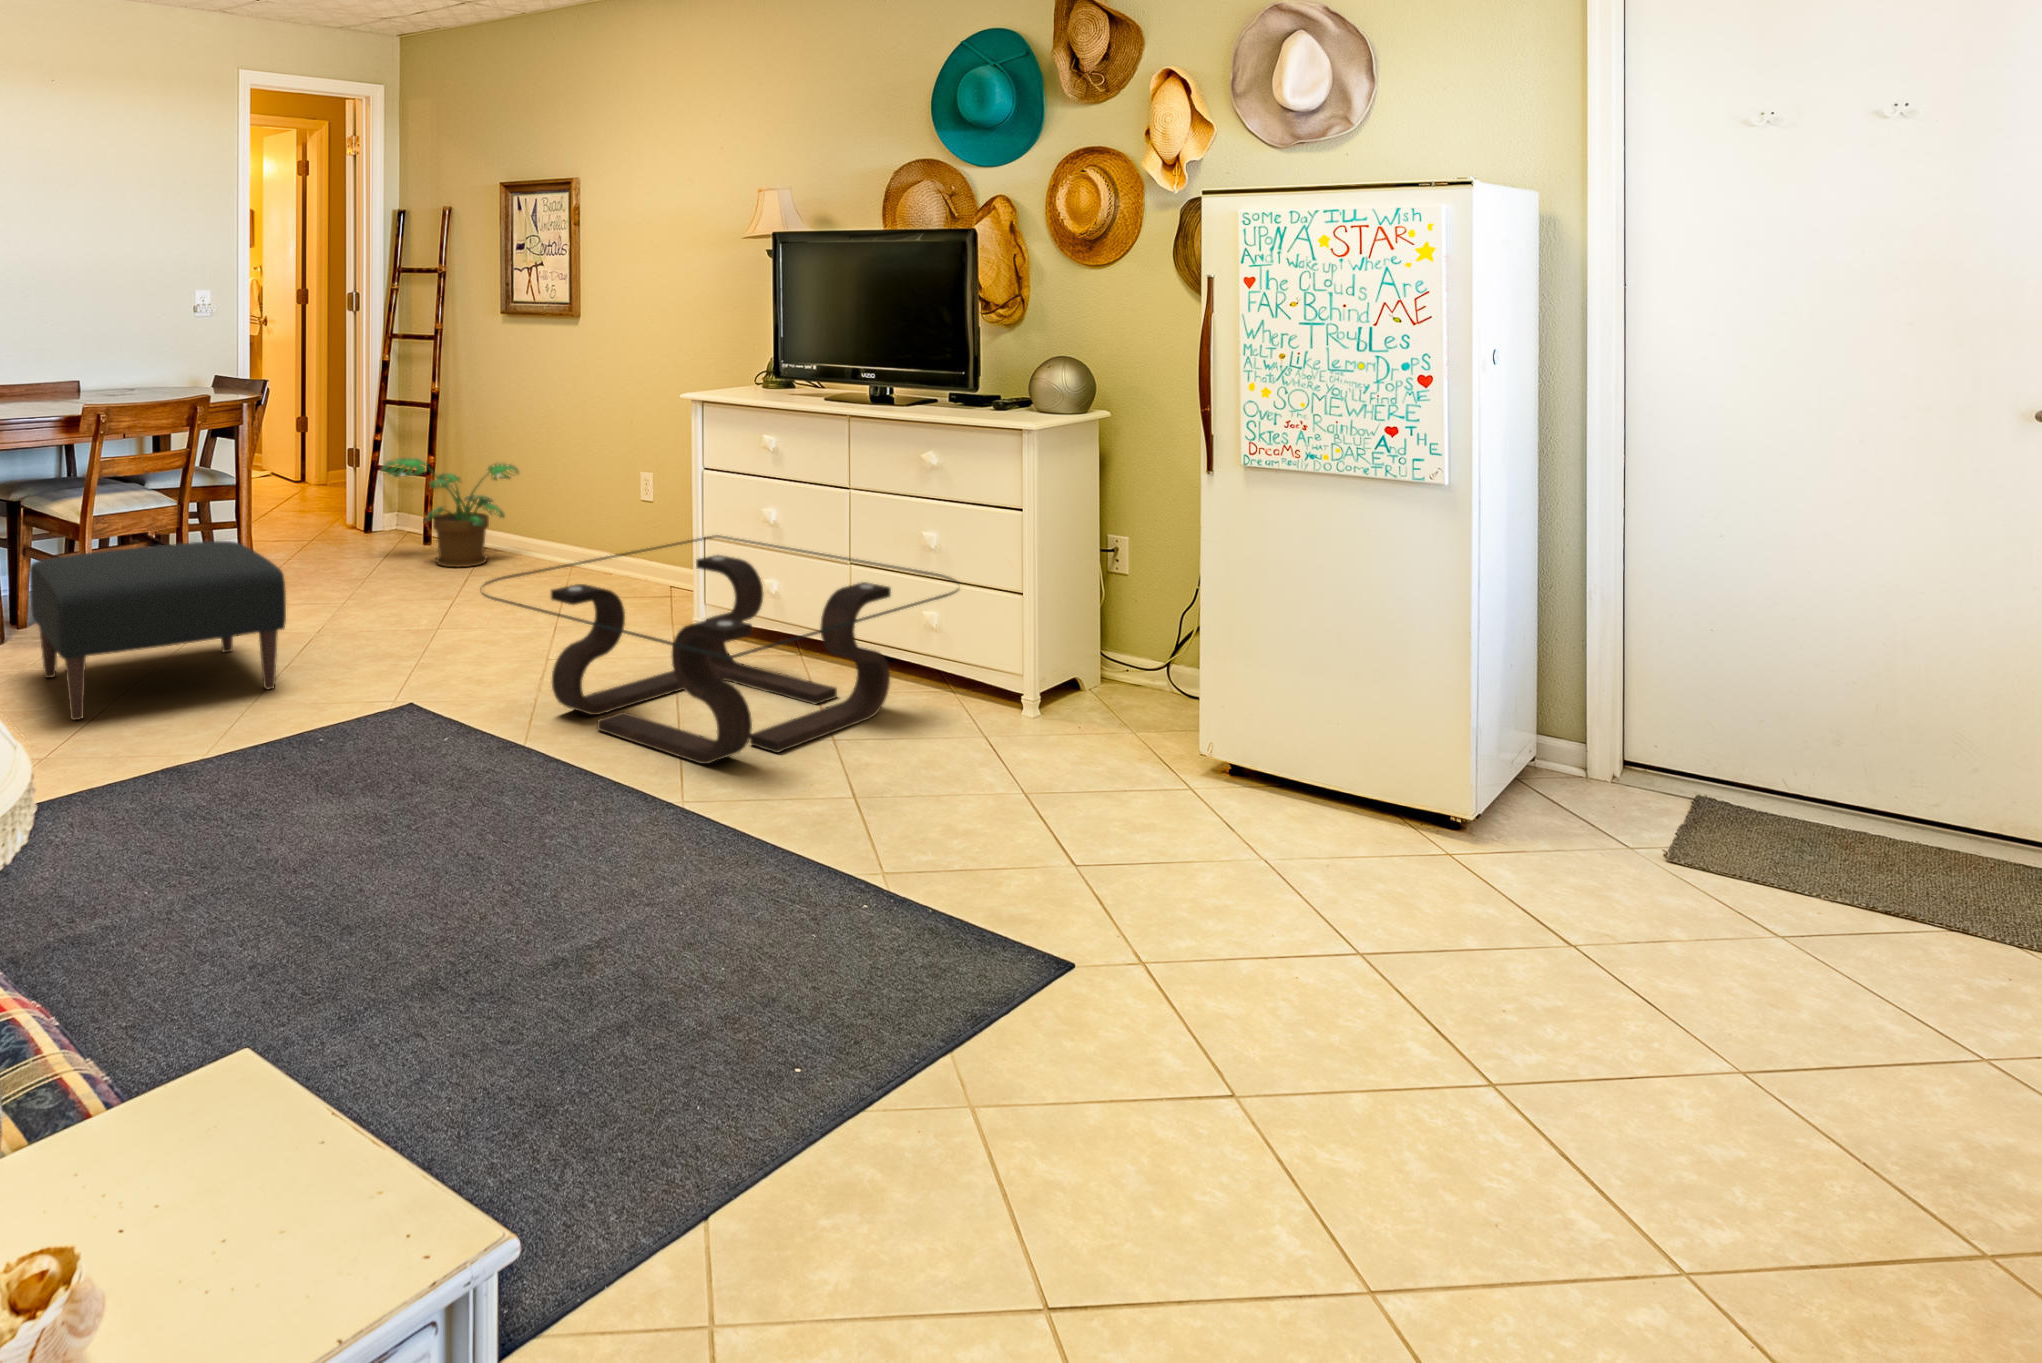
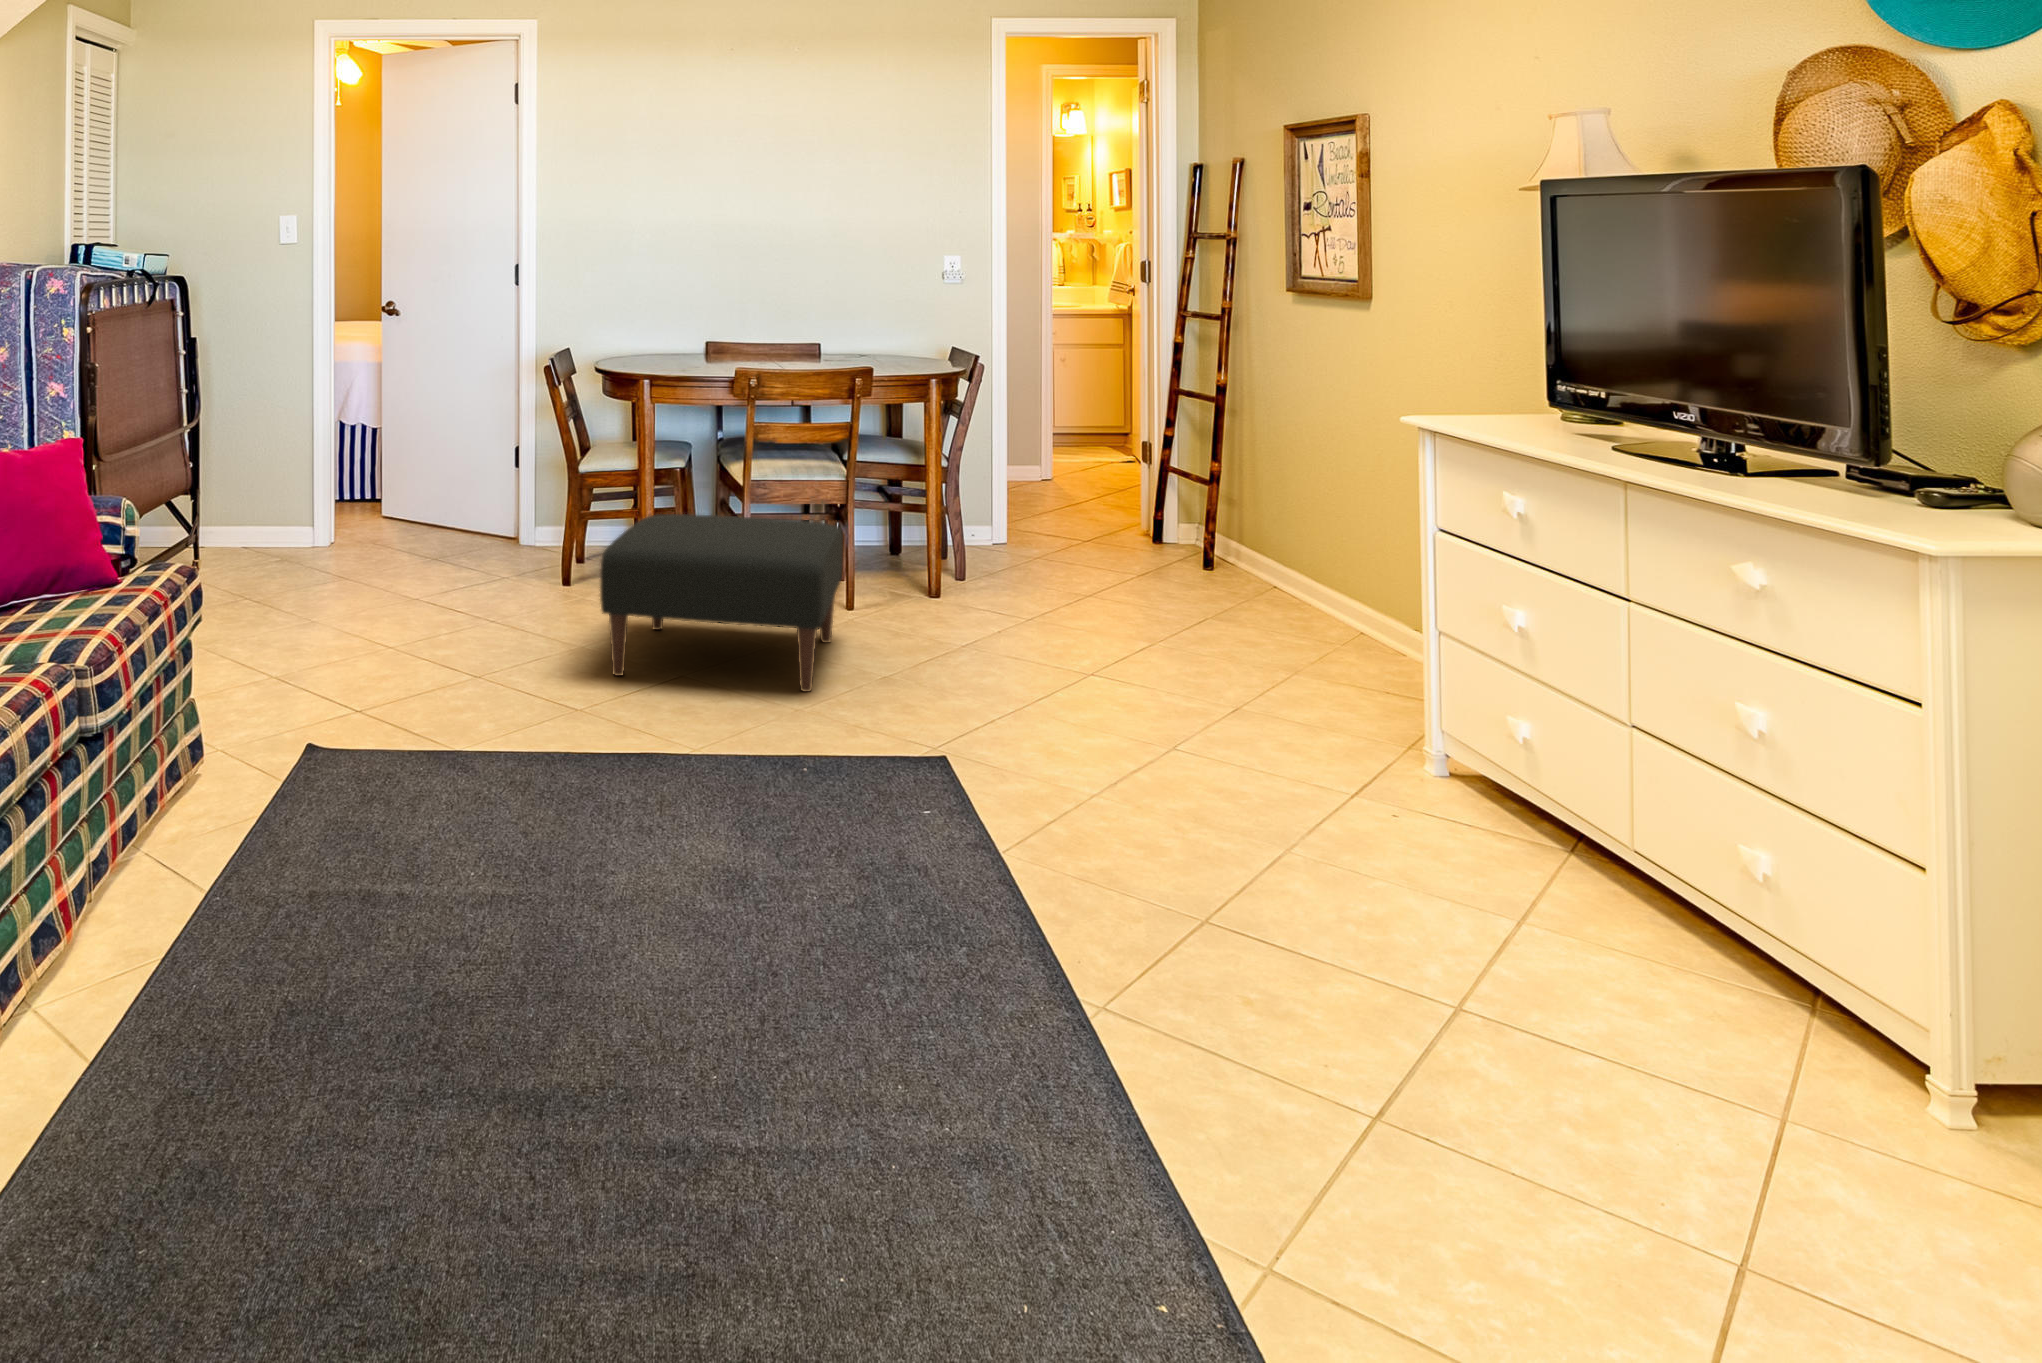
potted plant: present [381,458,519,567] -> none [1111,460,1287,604]
coffee table: present [480,535,958,764] -> none [949,620,1721,978]

